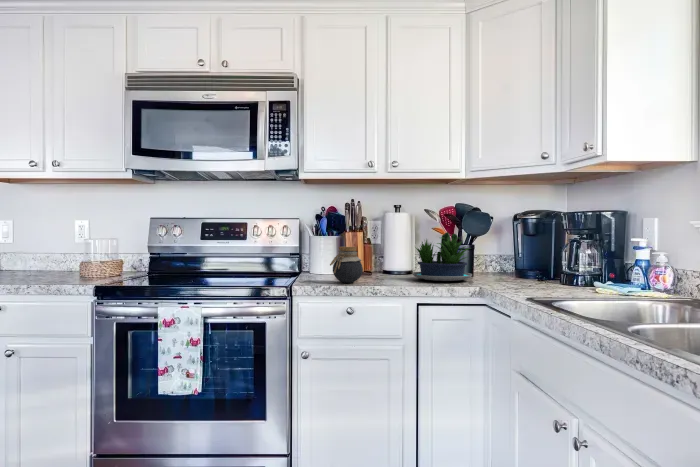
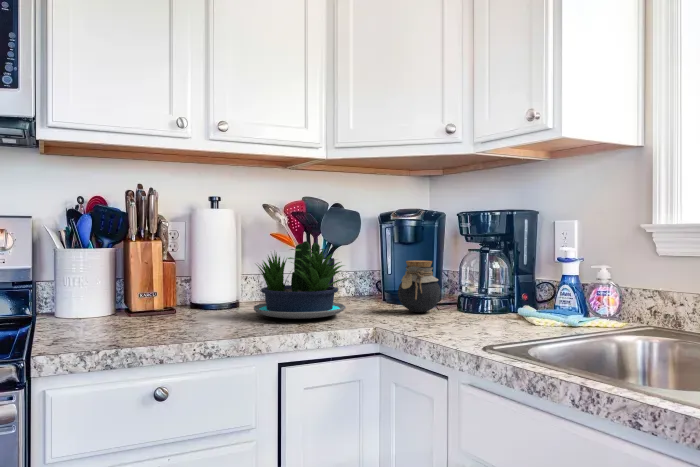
jar: present [330,247,363,283] -> present [398,261,441,312]

